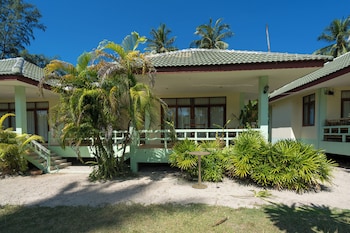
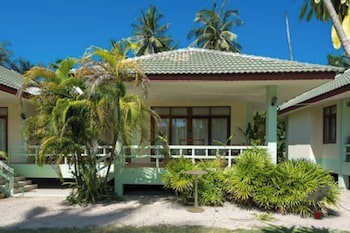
potted tree: none [299,159,326,196] -> present [304,181,330,219]

